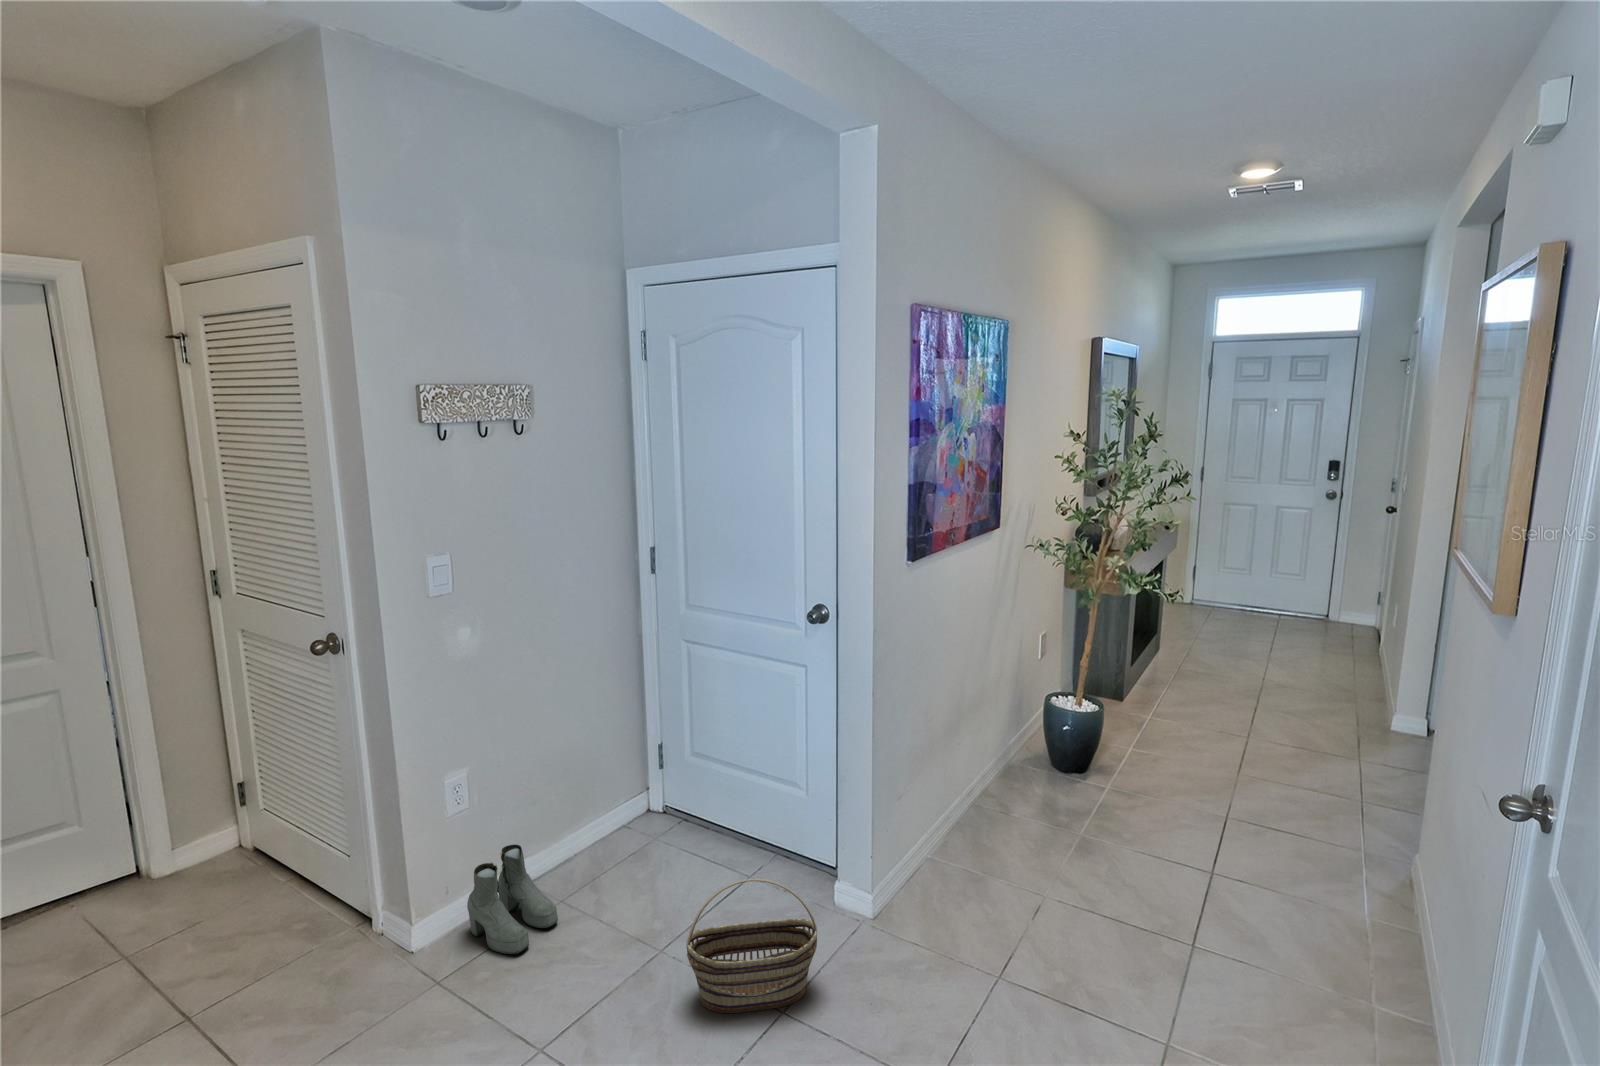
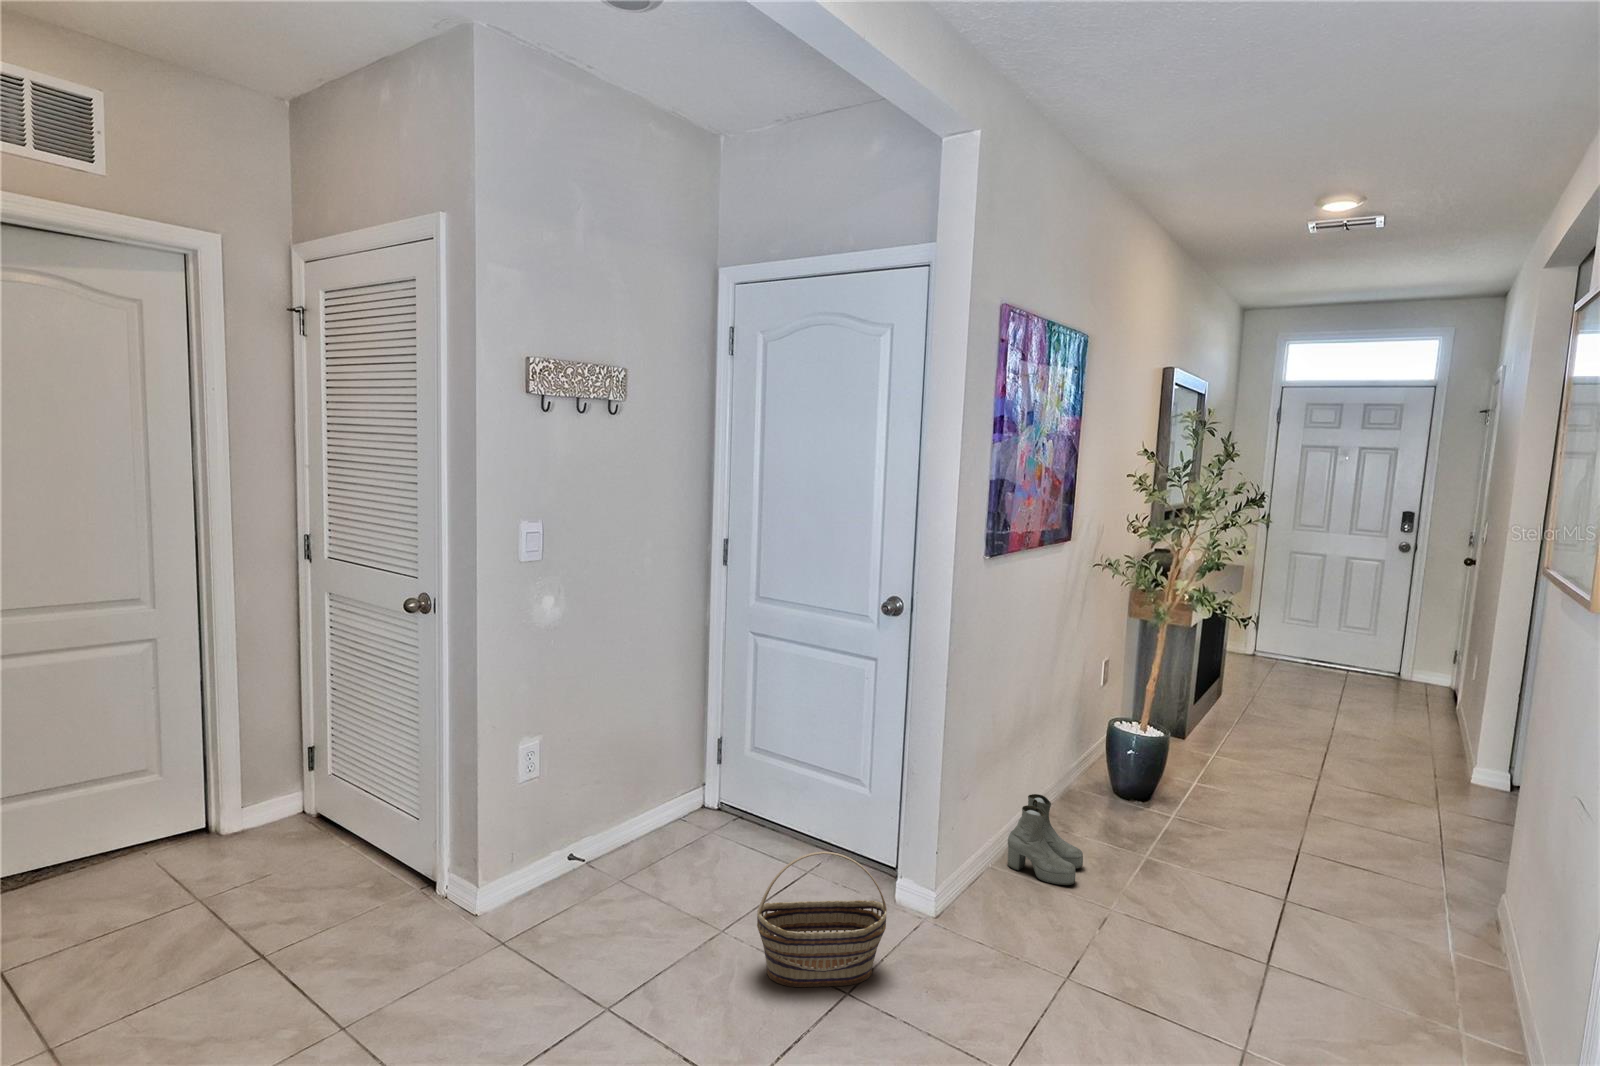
boots: present [467,845,558,954] -> present [1008,794,1083,885]

